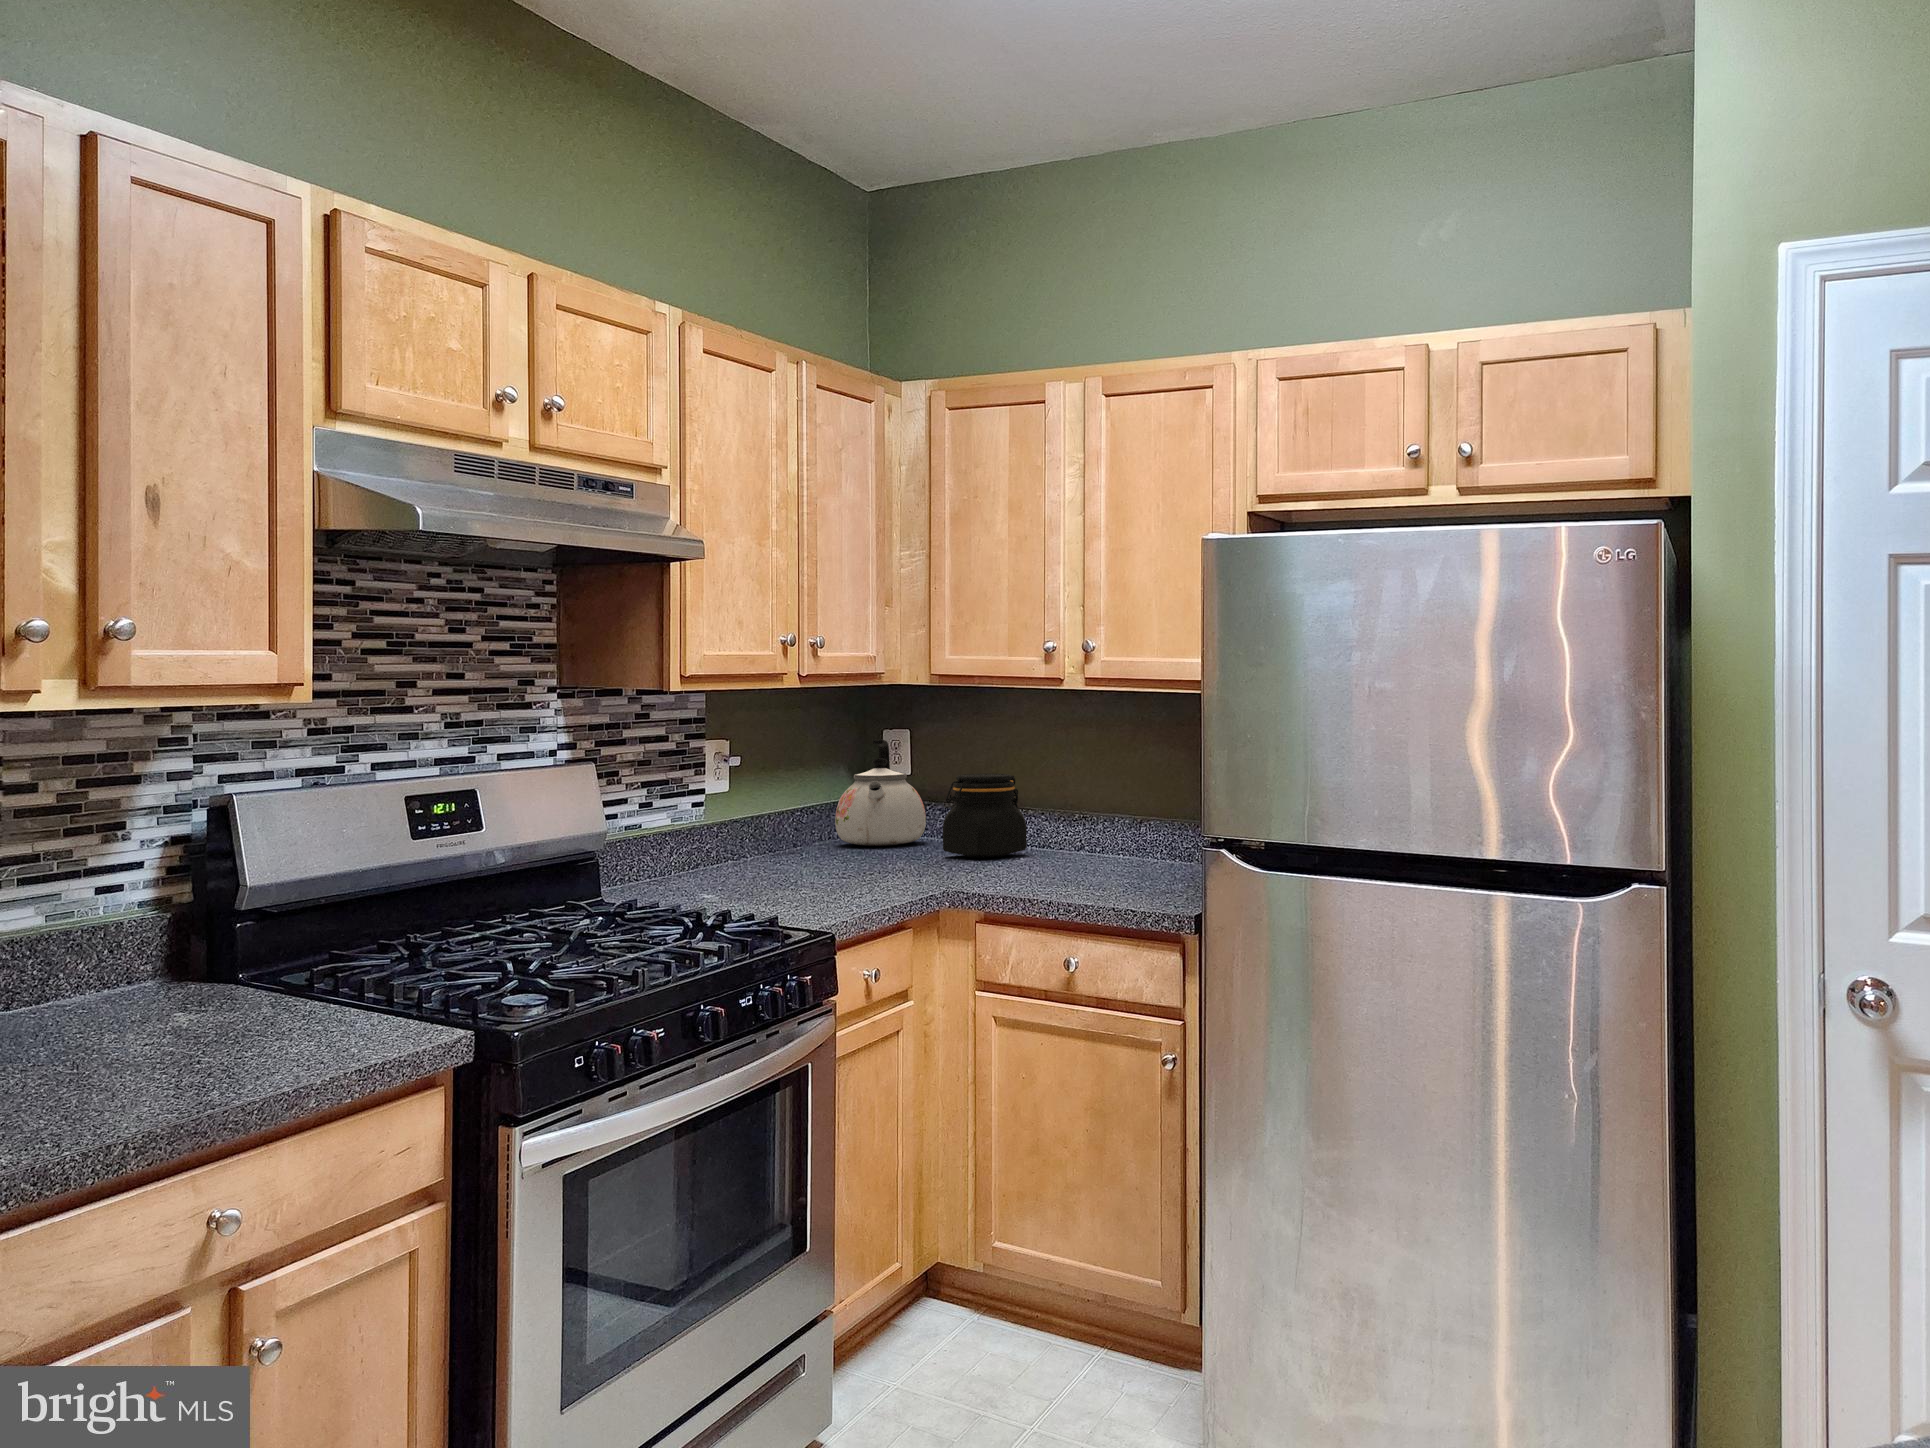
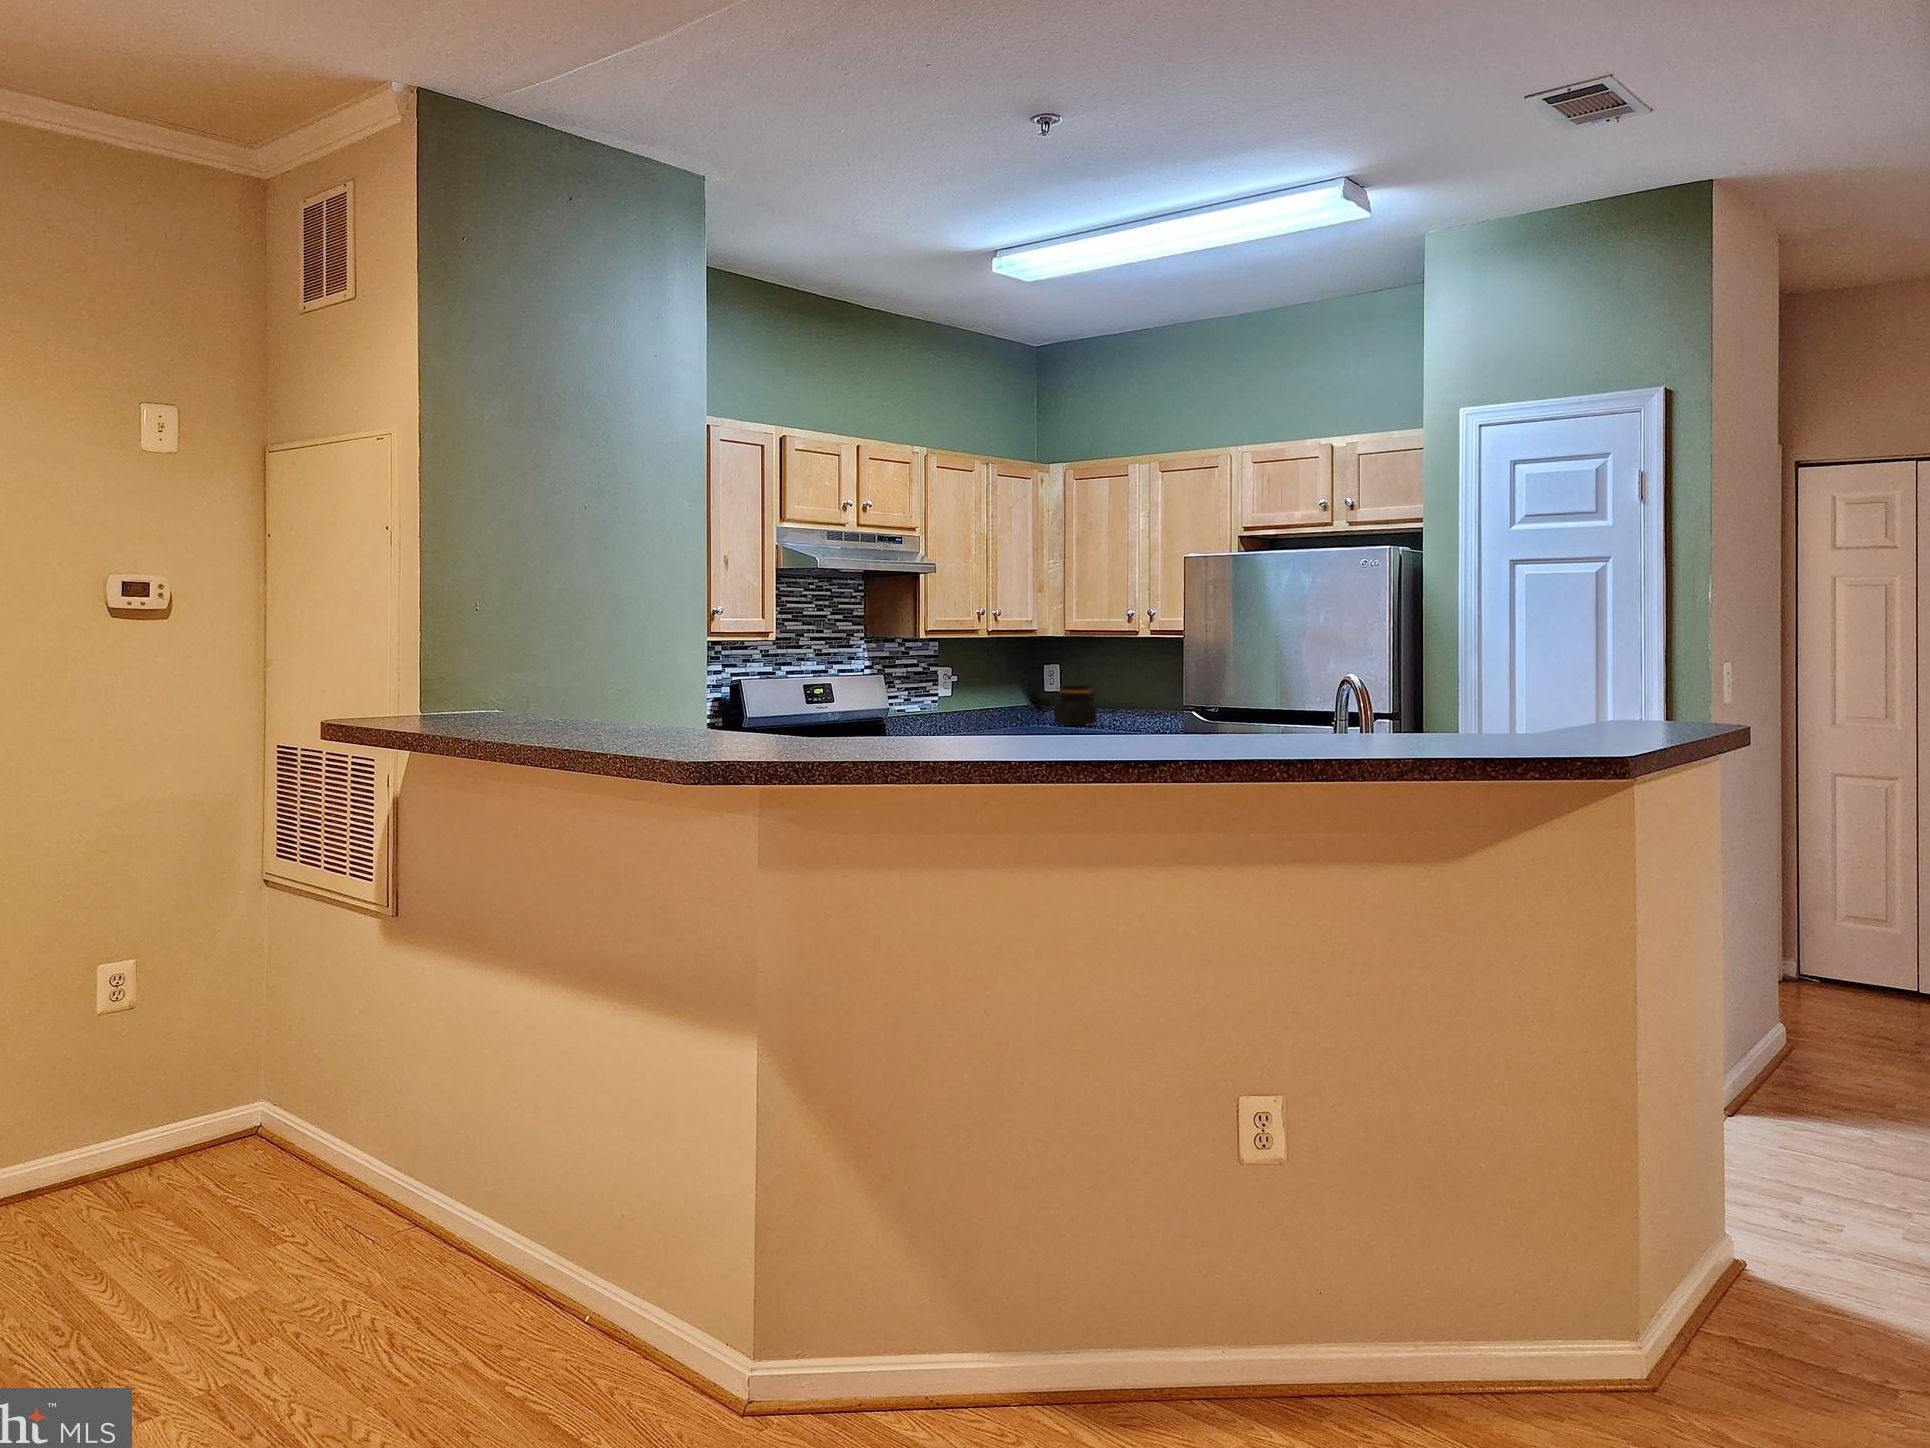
kettle: present [835,739,926,846] -> none [1005,667,1053,723]

